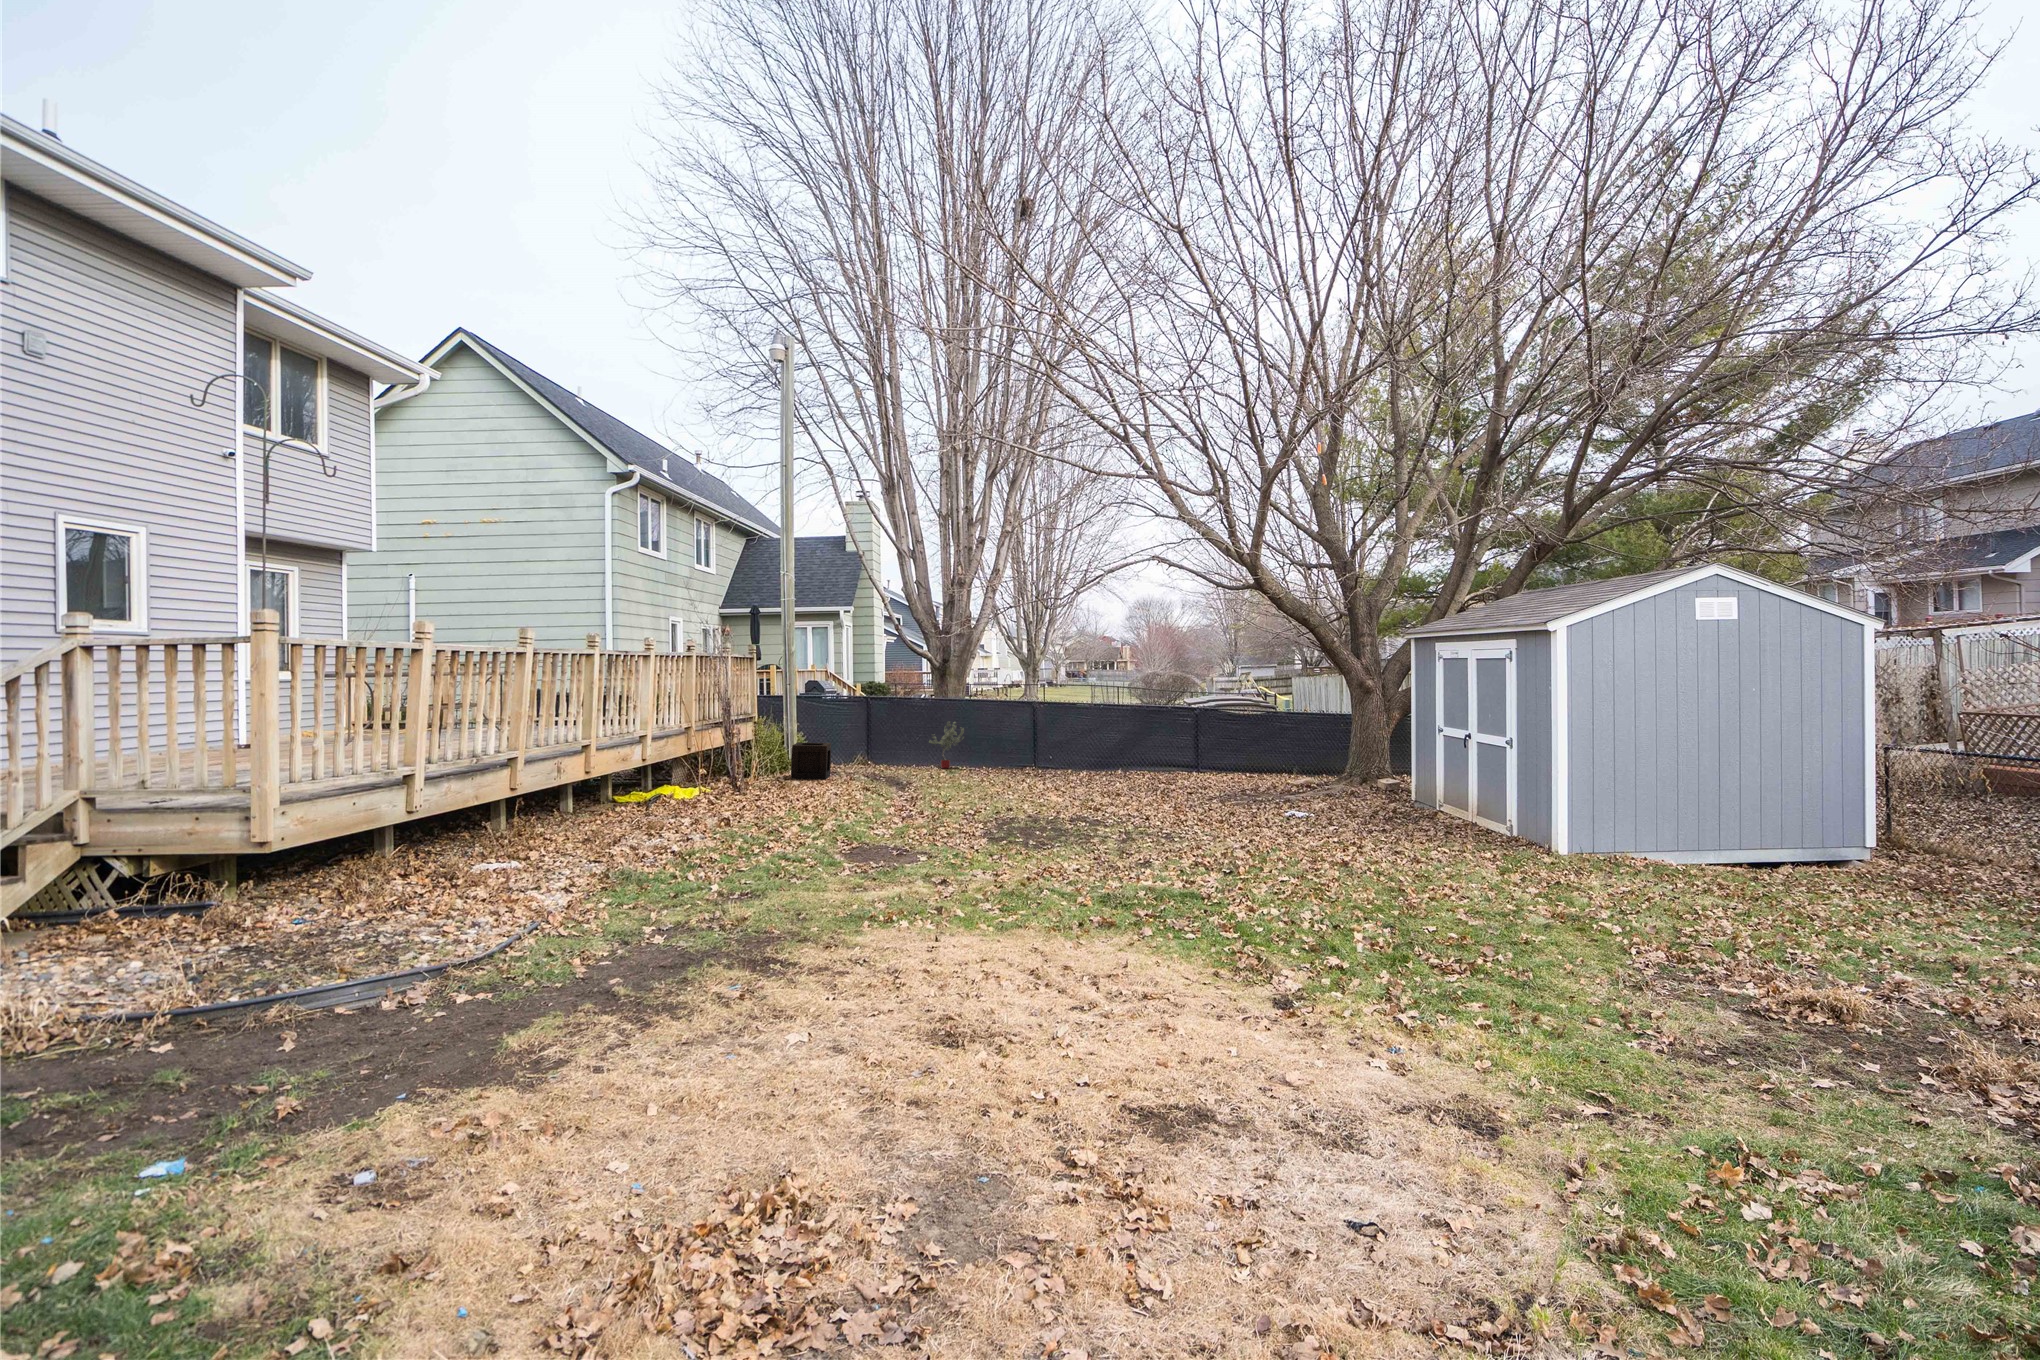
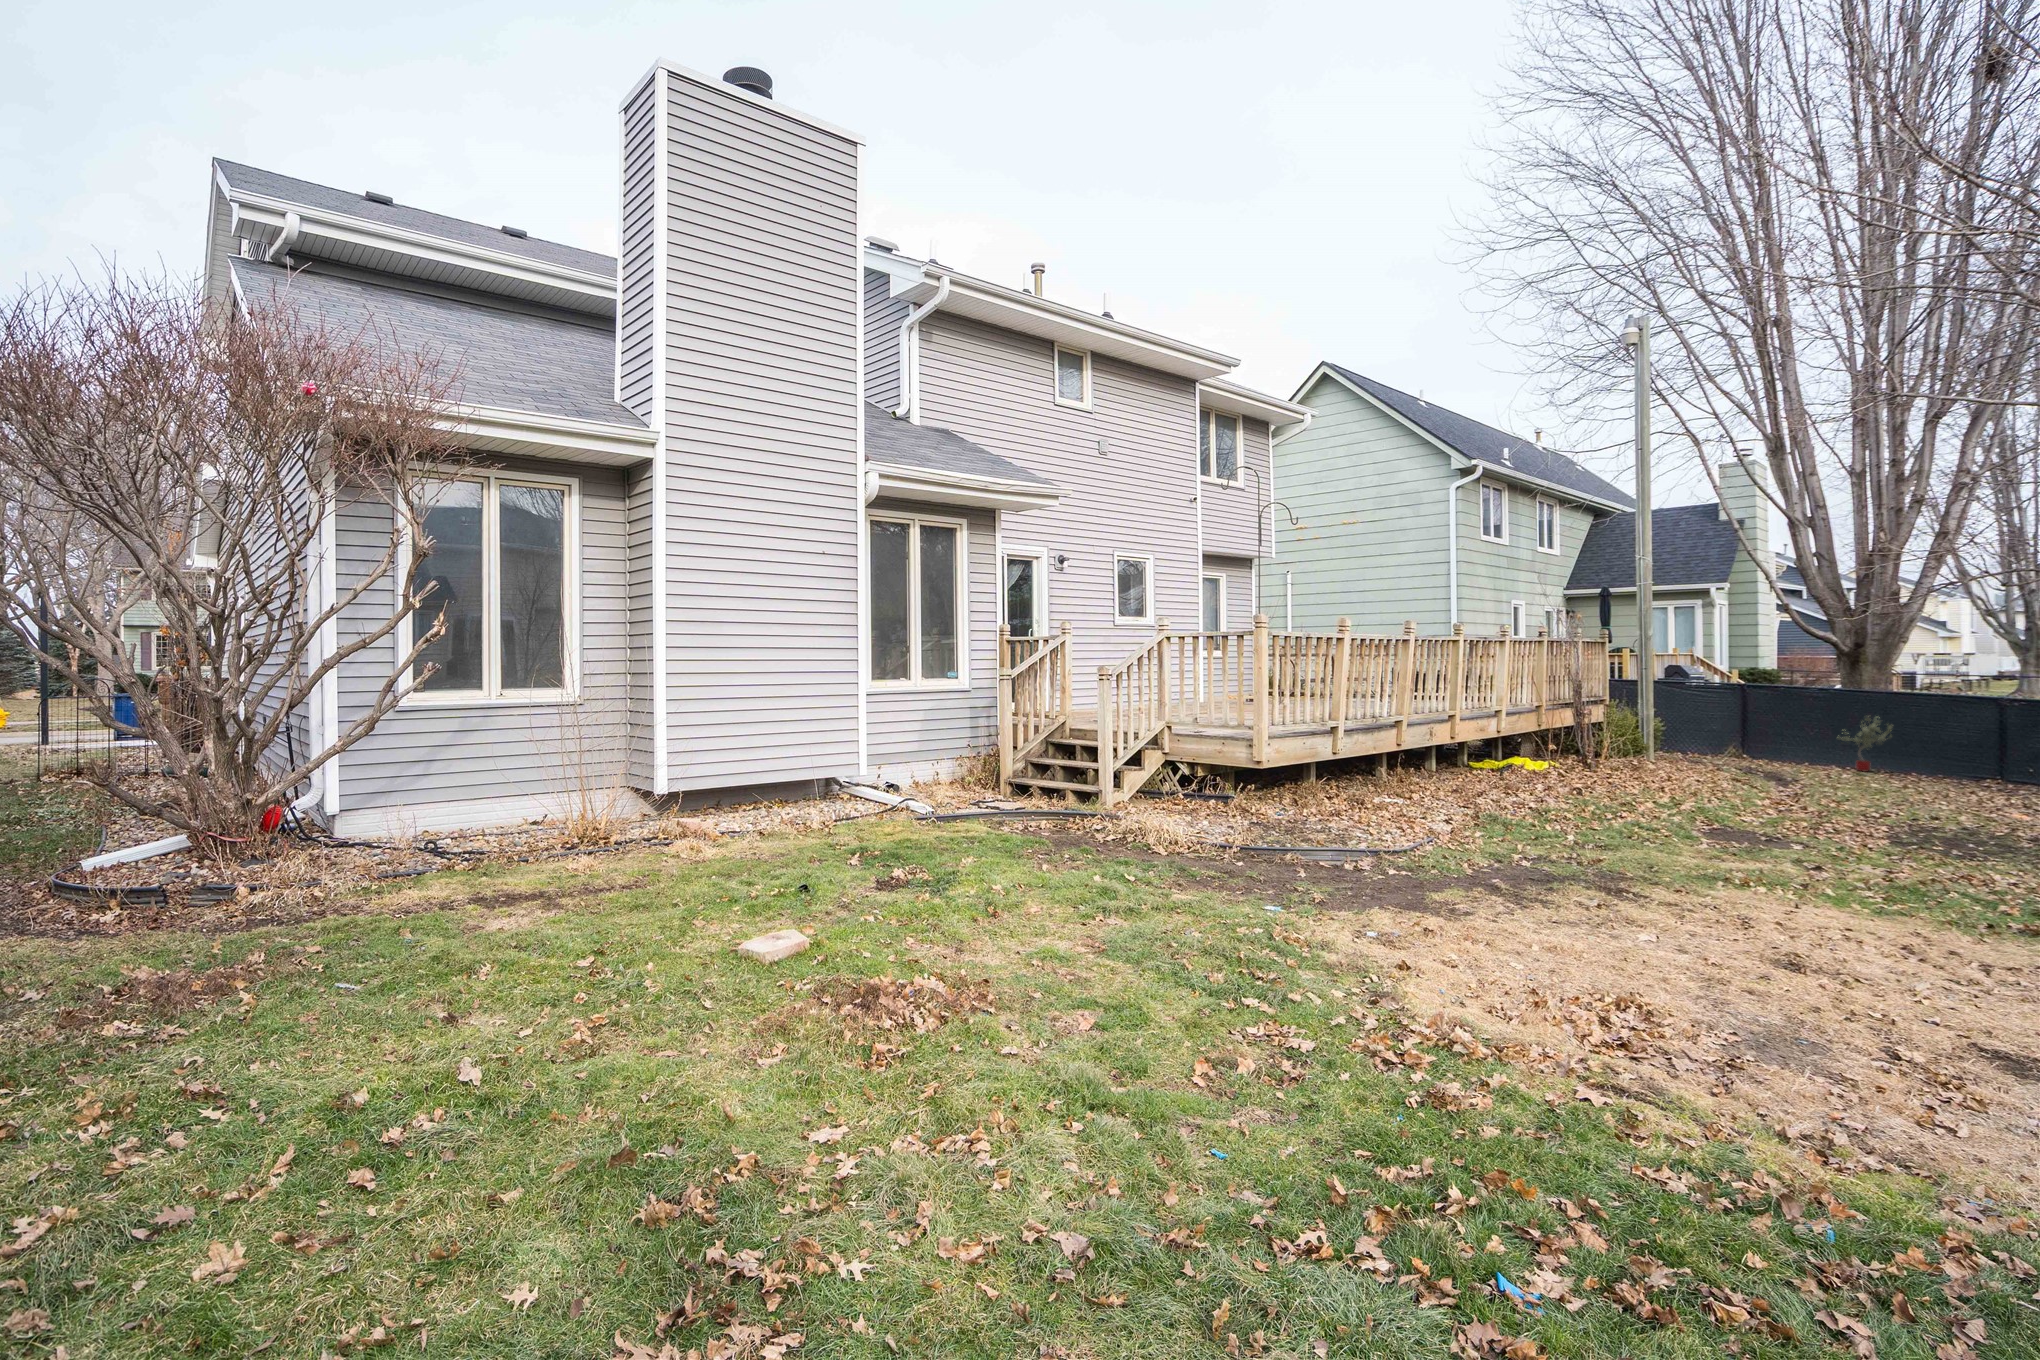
wooden crate: present [791,742,831,780] -> none [1649,727,1698,768]

